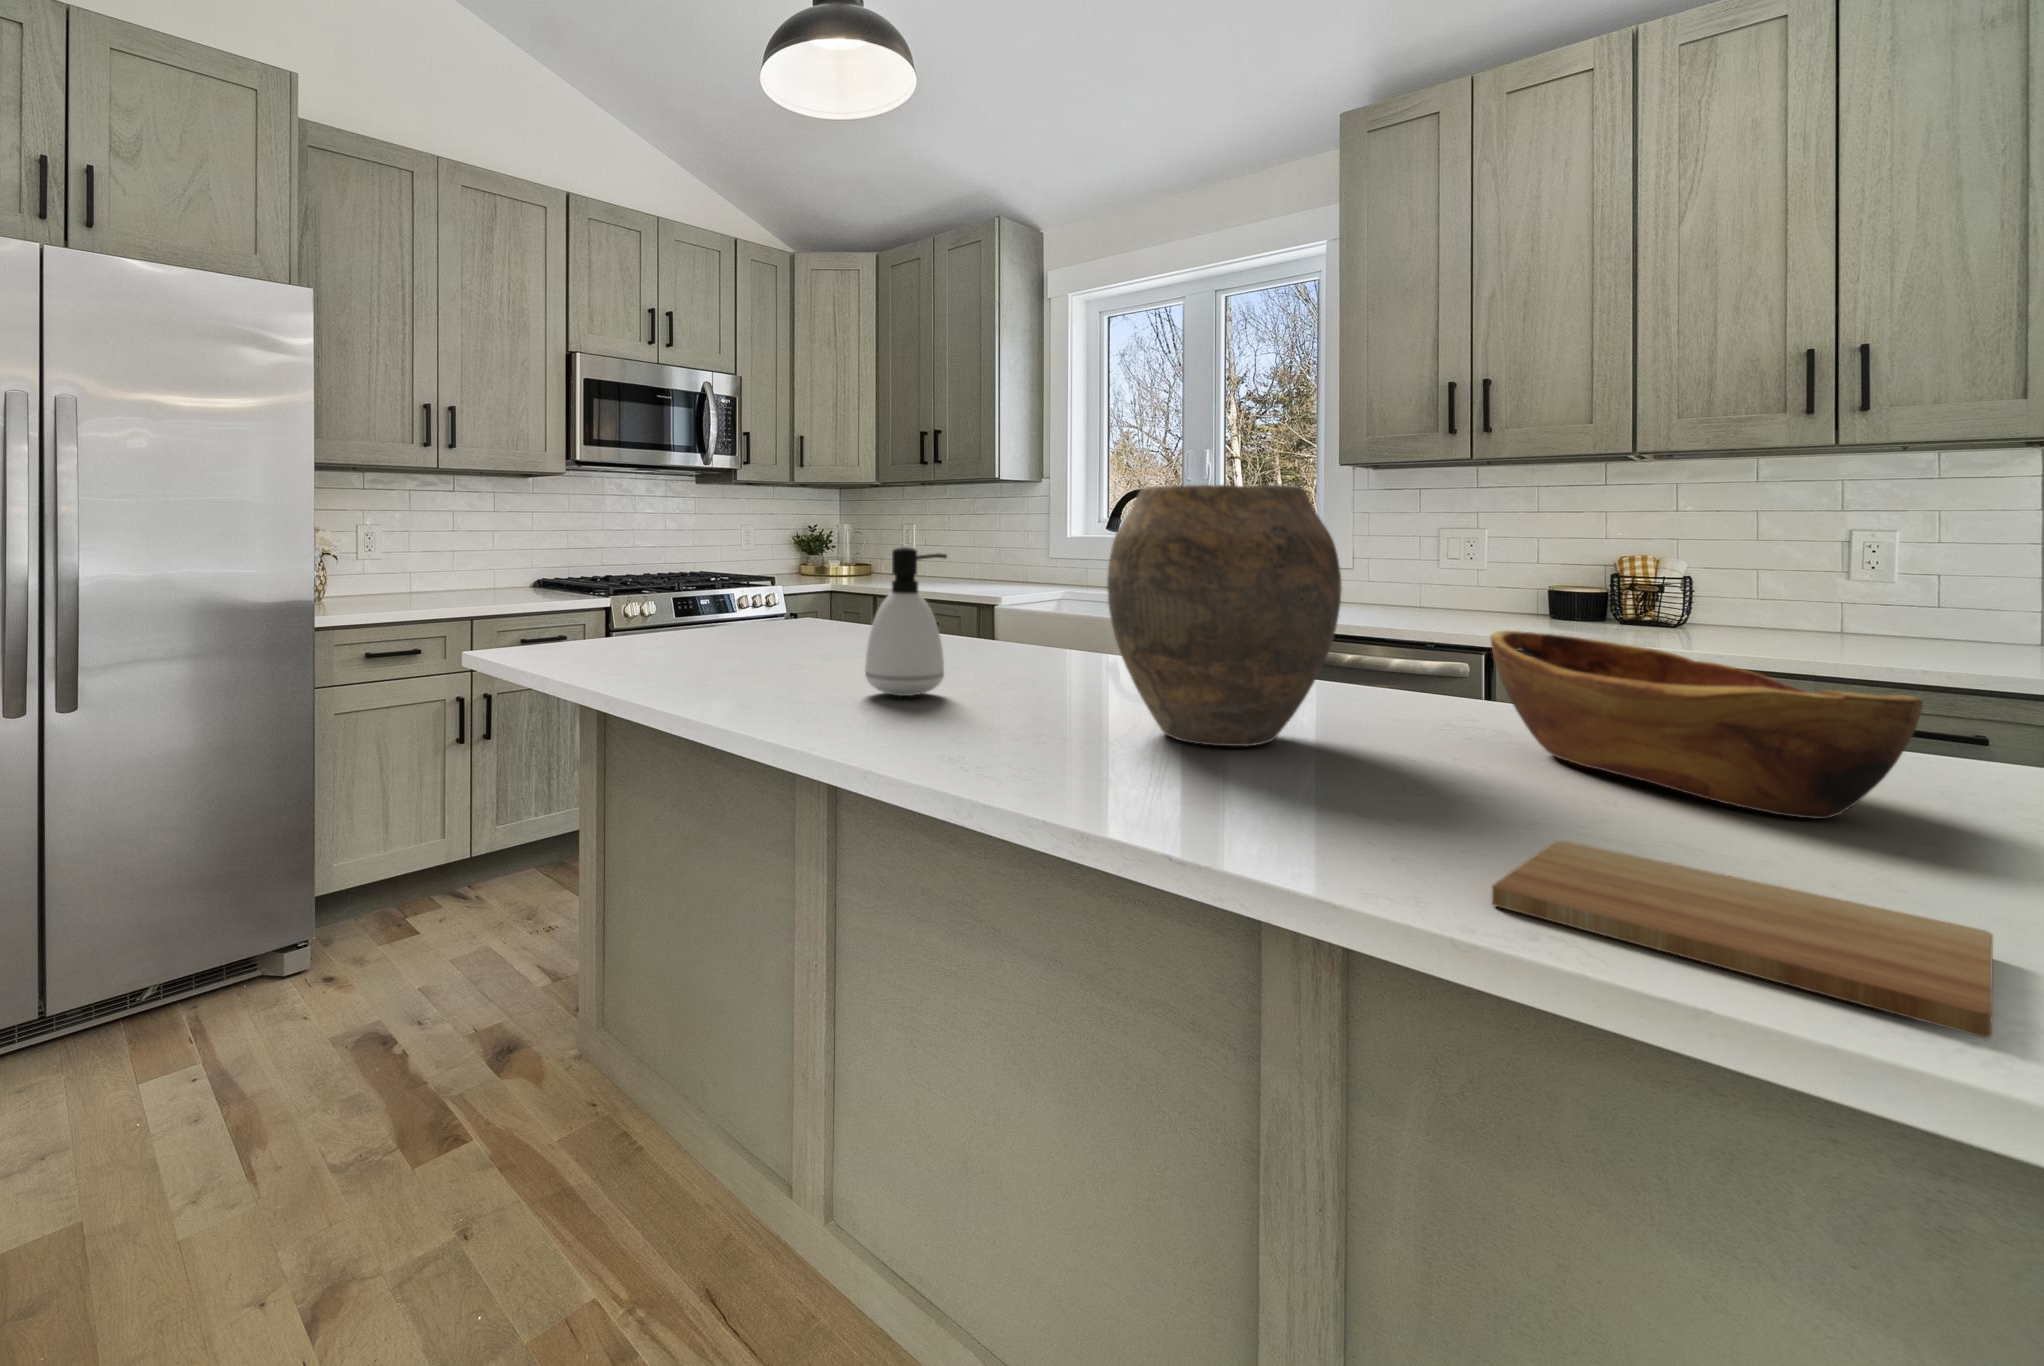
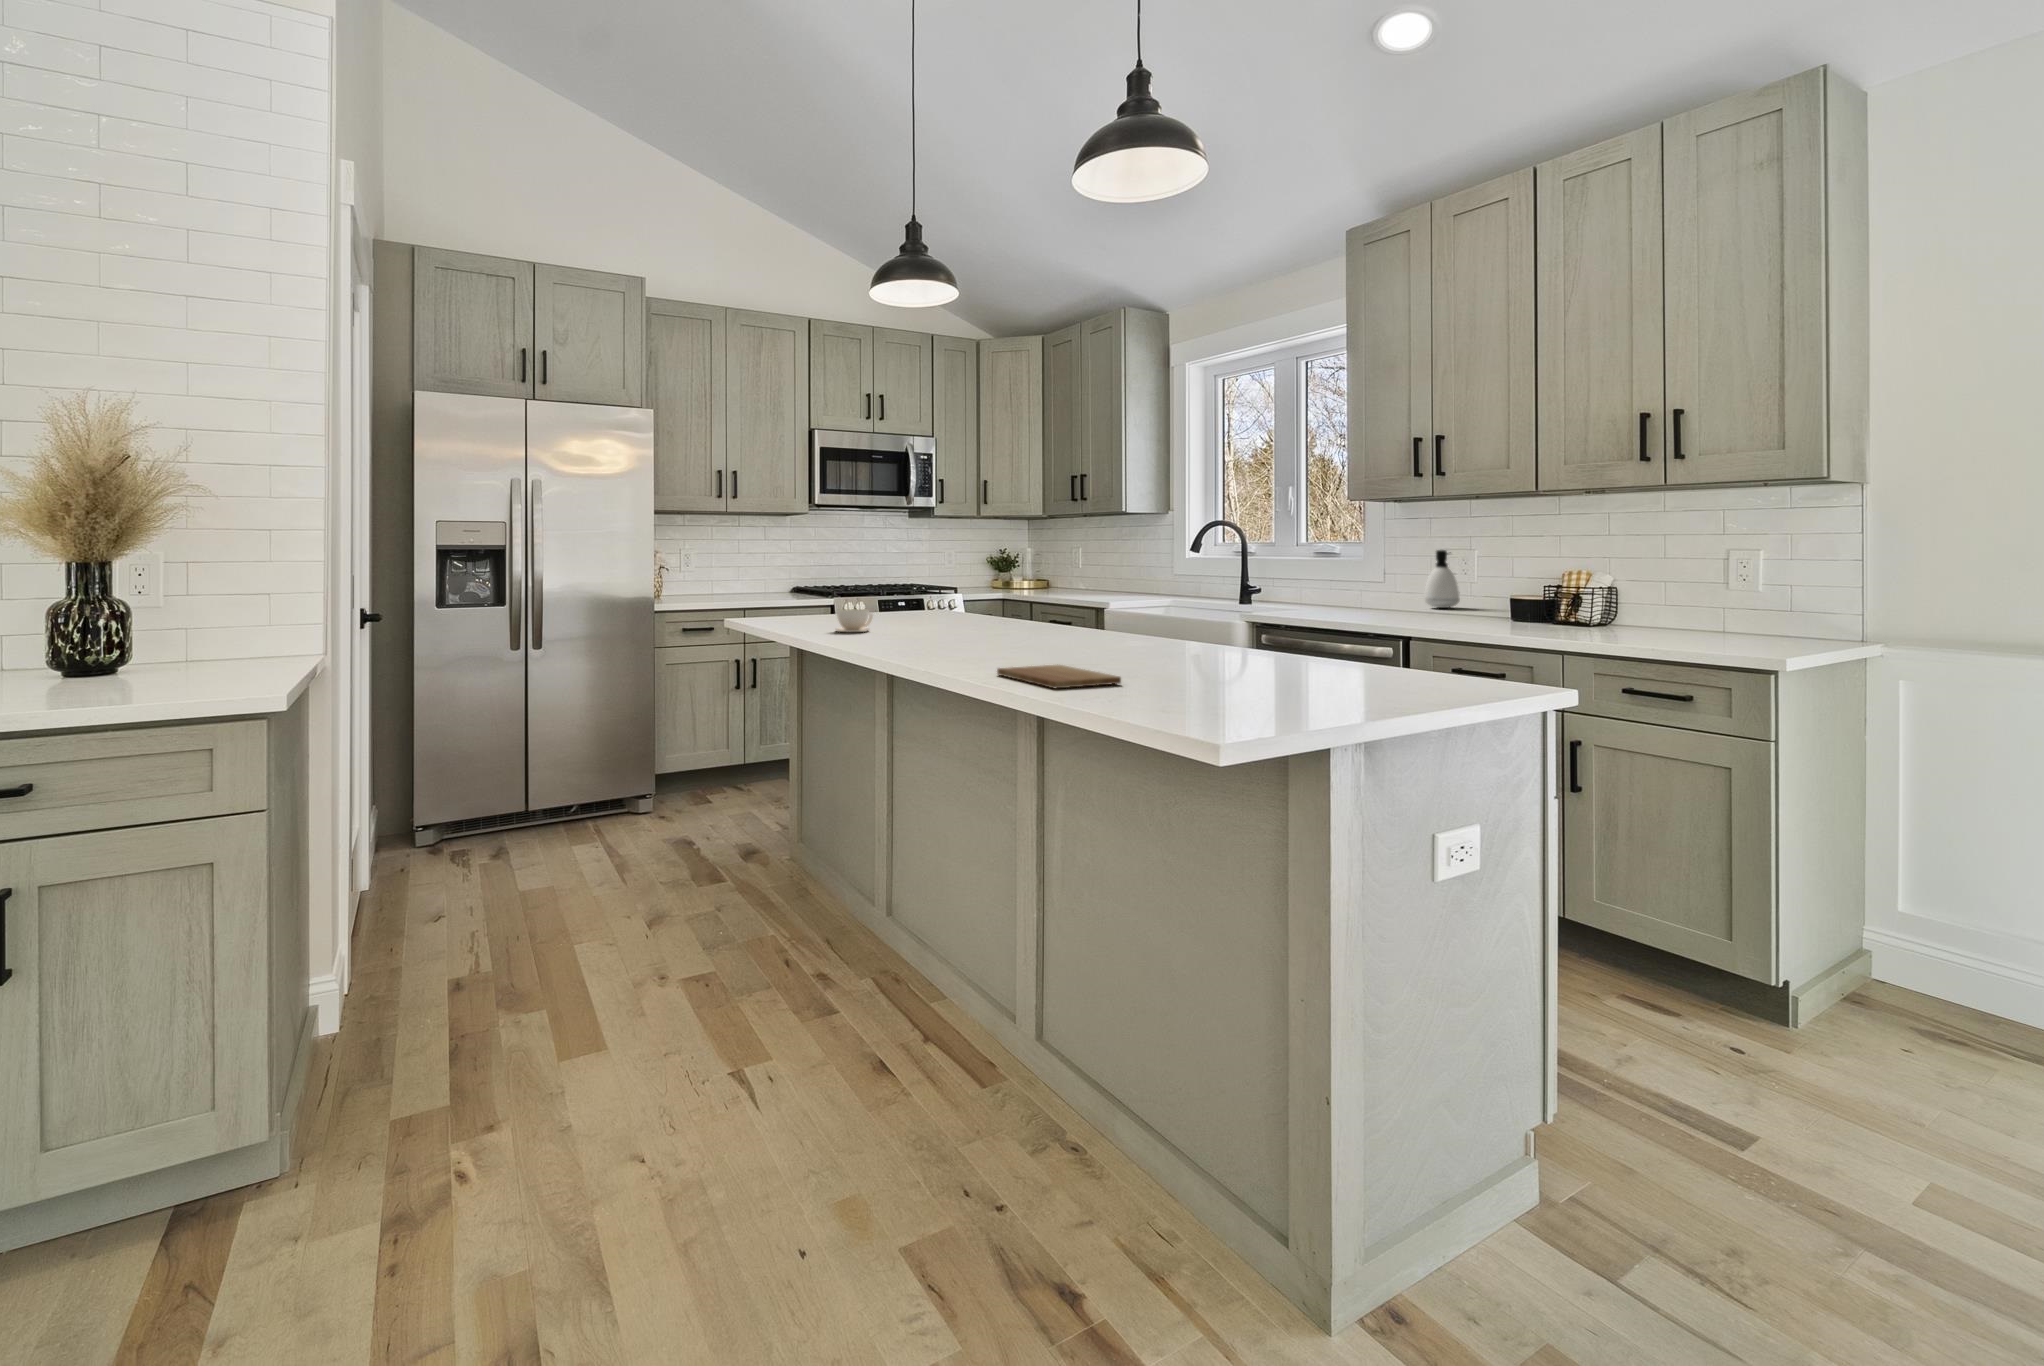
vase: present [1107,485,1341,746] -> none [985,530,1090,651]
soap dispenser: present [865,547,947,696] -> present [1424,550,1460,608]
wooden bowl: present [1490,631,1923,819] -> none [1156,600,1251,671]
coffee cup: none [708,639,777,687] -> present [836,609,873,632]

